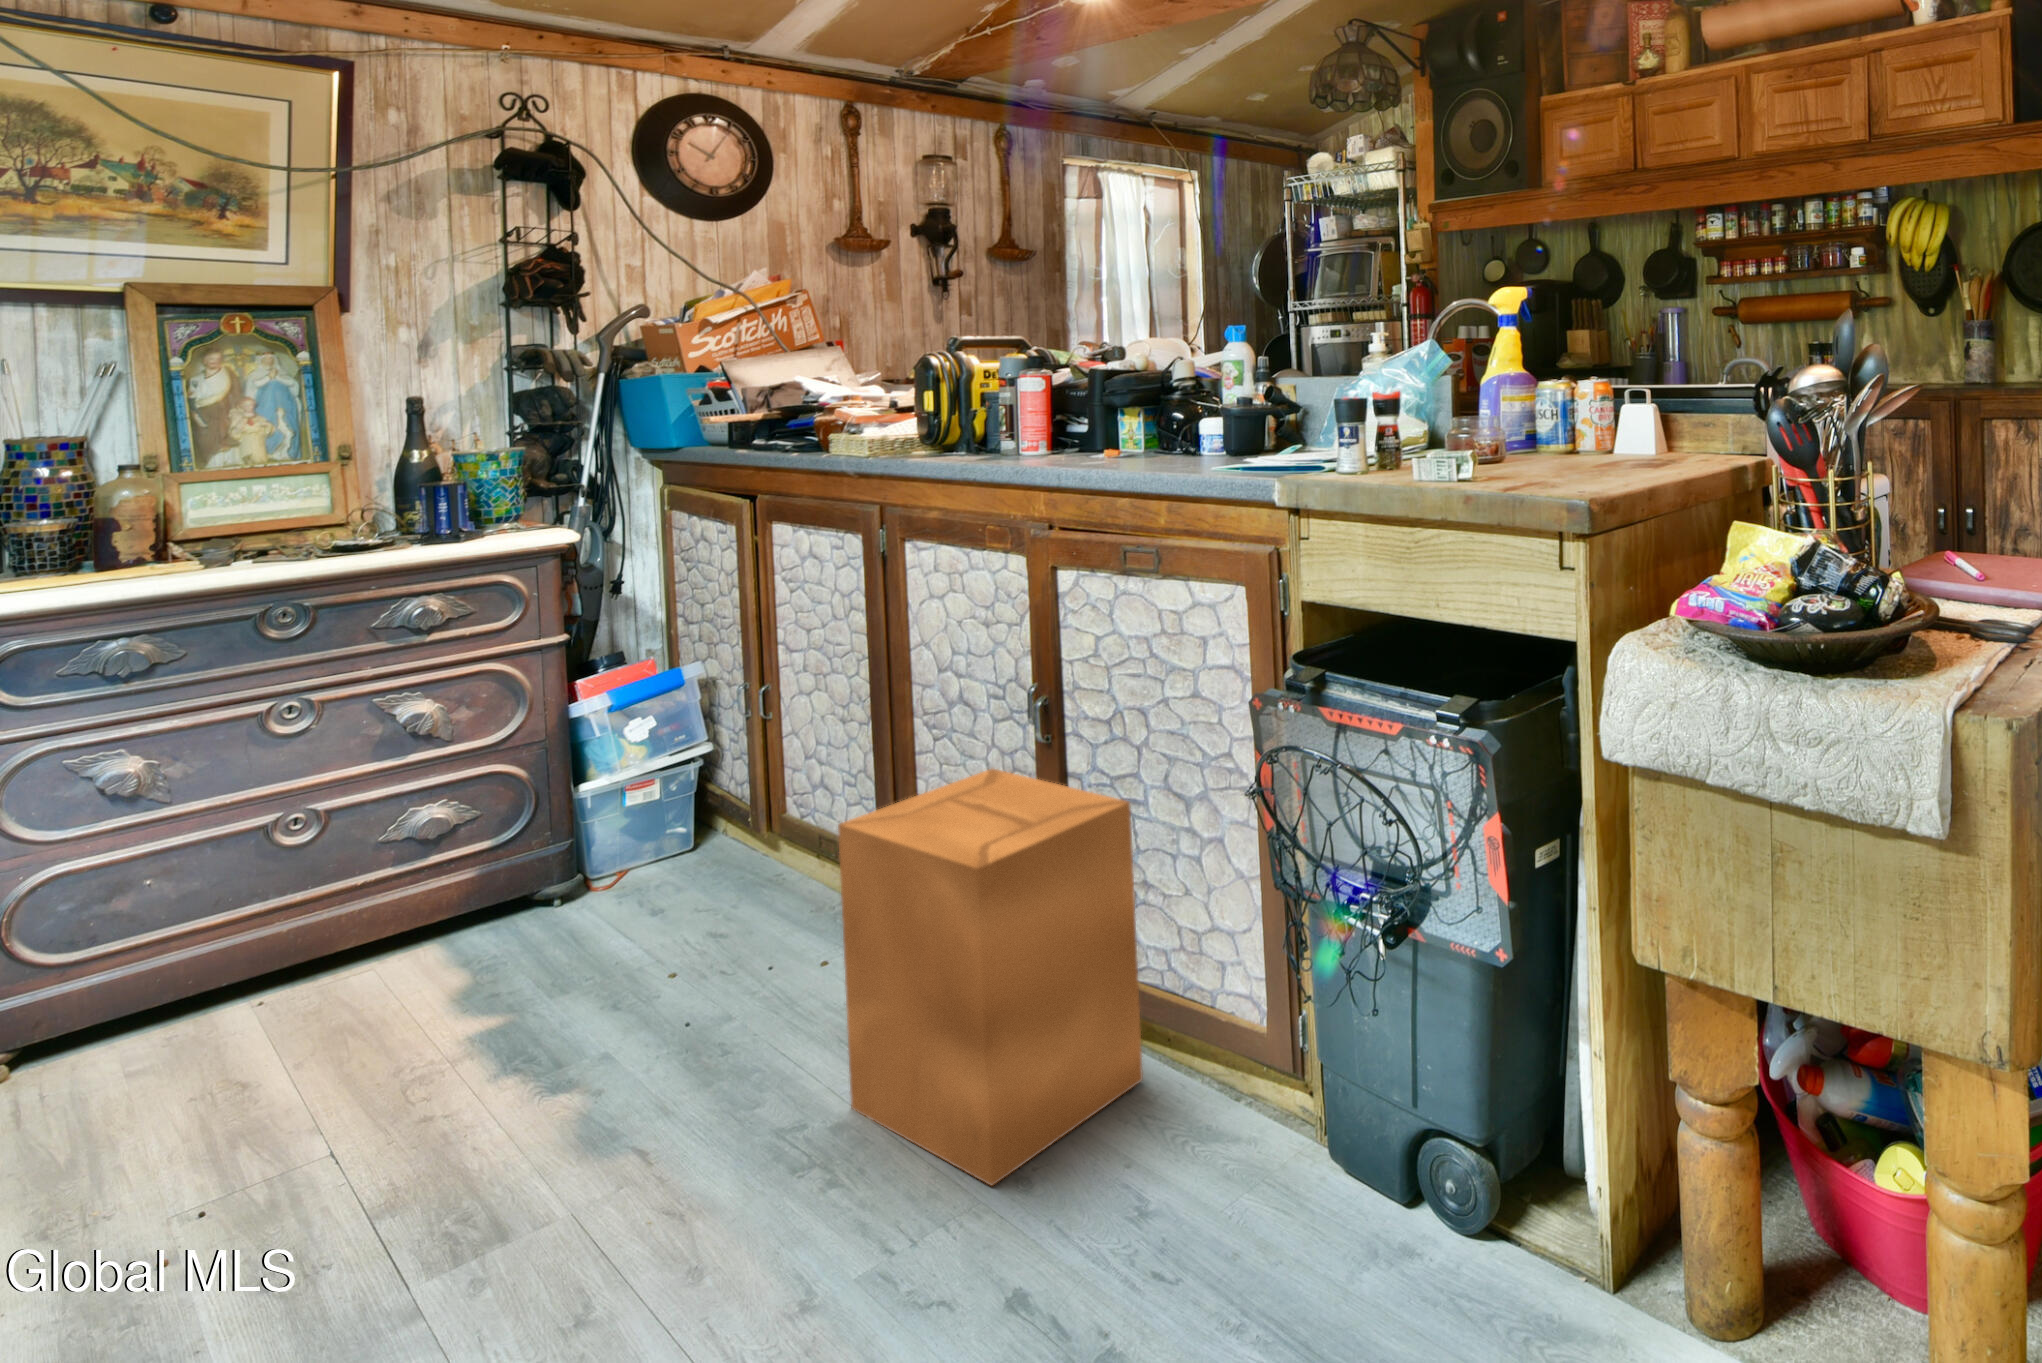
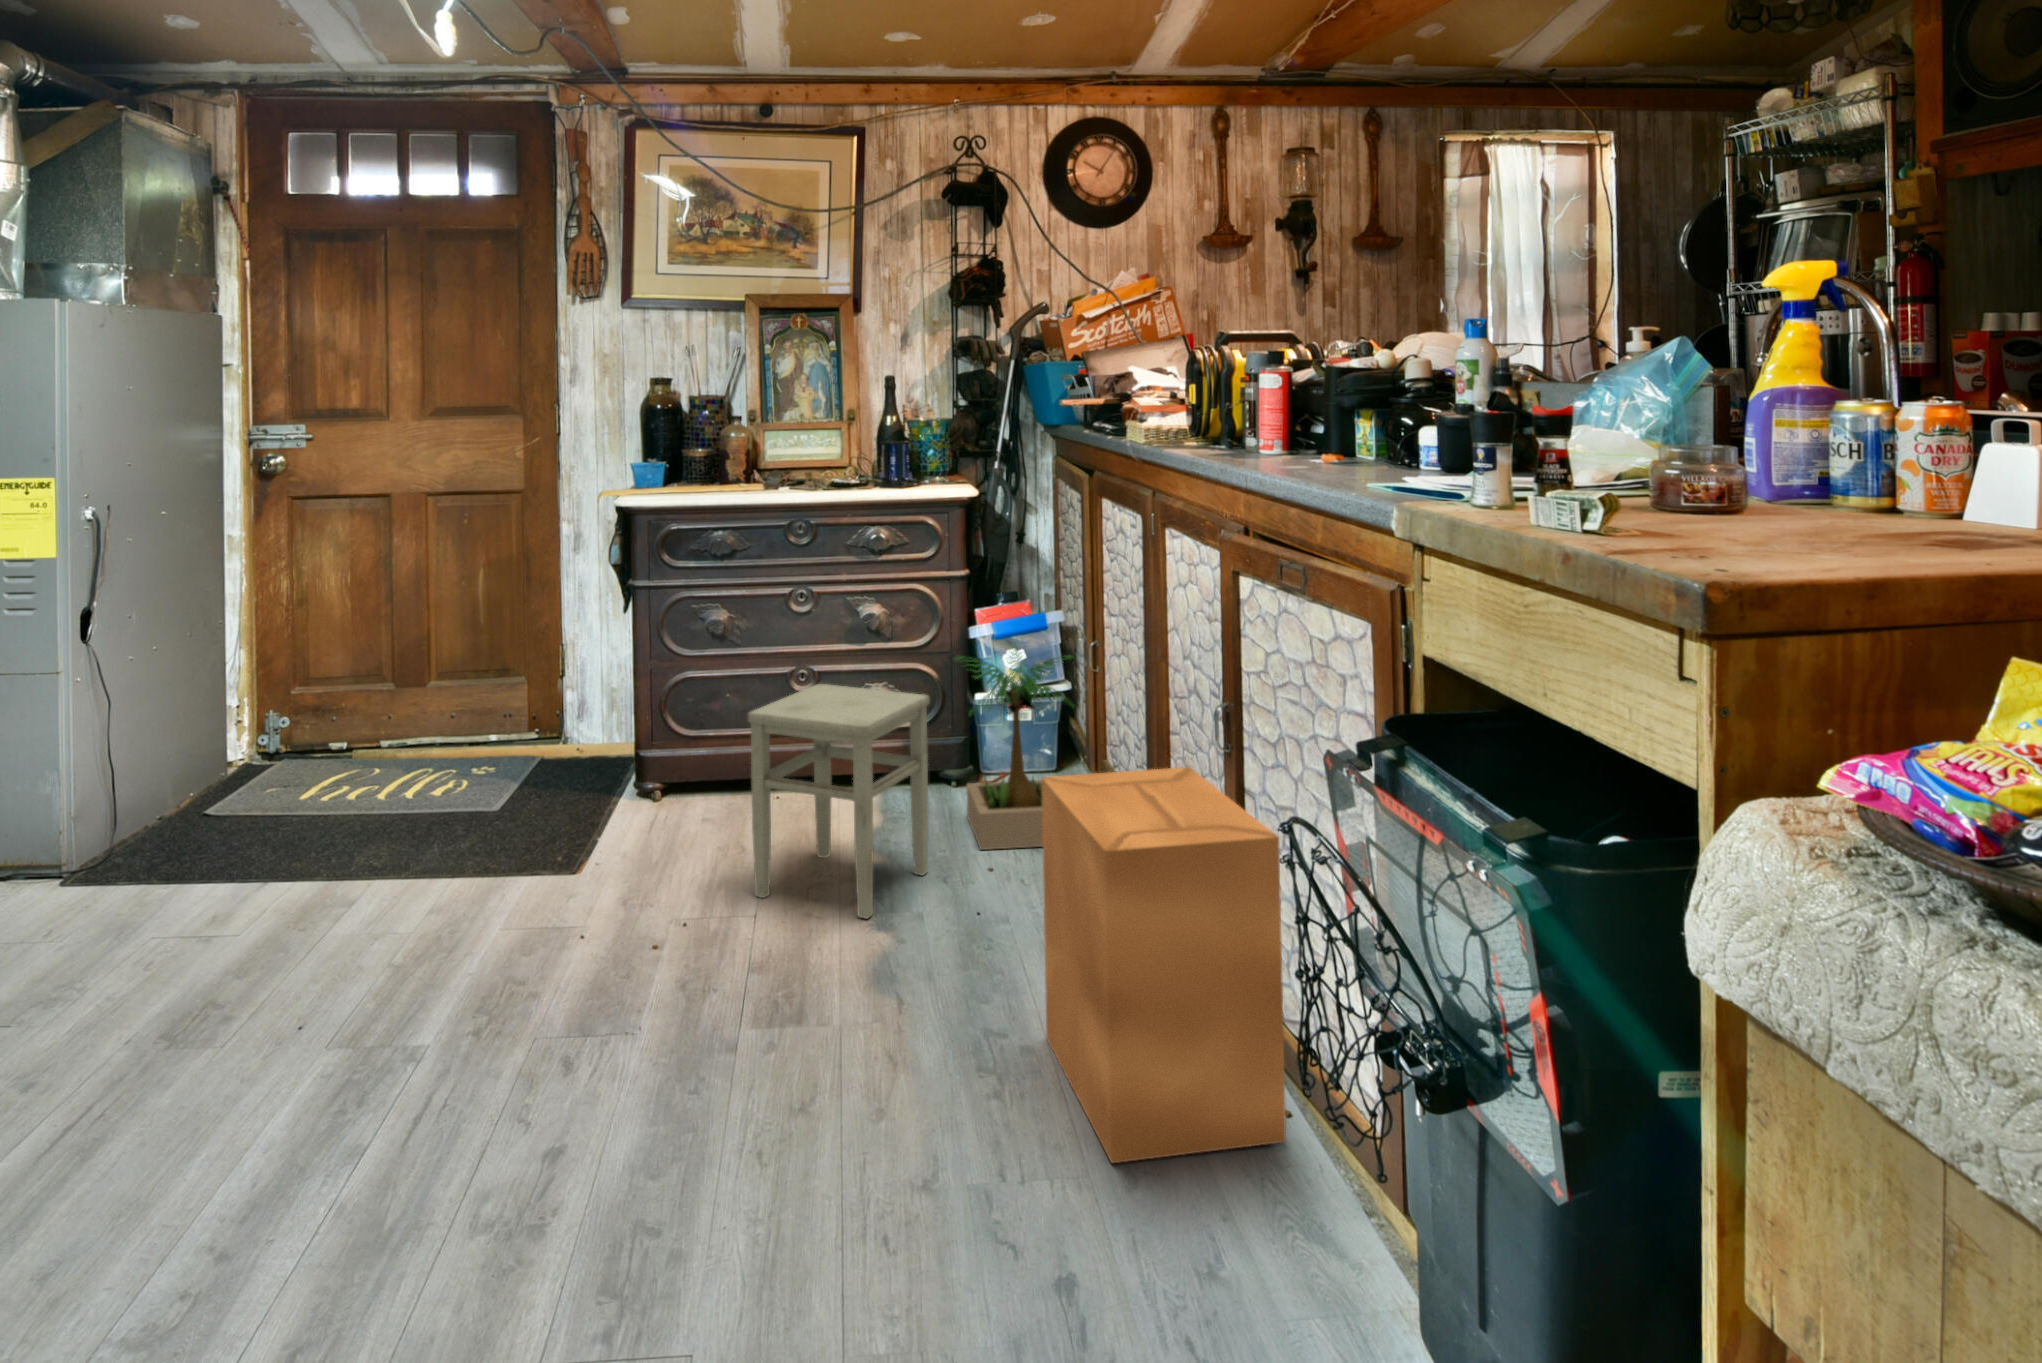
potted plant: none [577,693,782,952] -> present [955,645,1074,850]
stool: none [270,784,585,1140] -> present [748,684,930,918]

